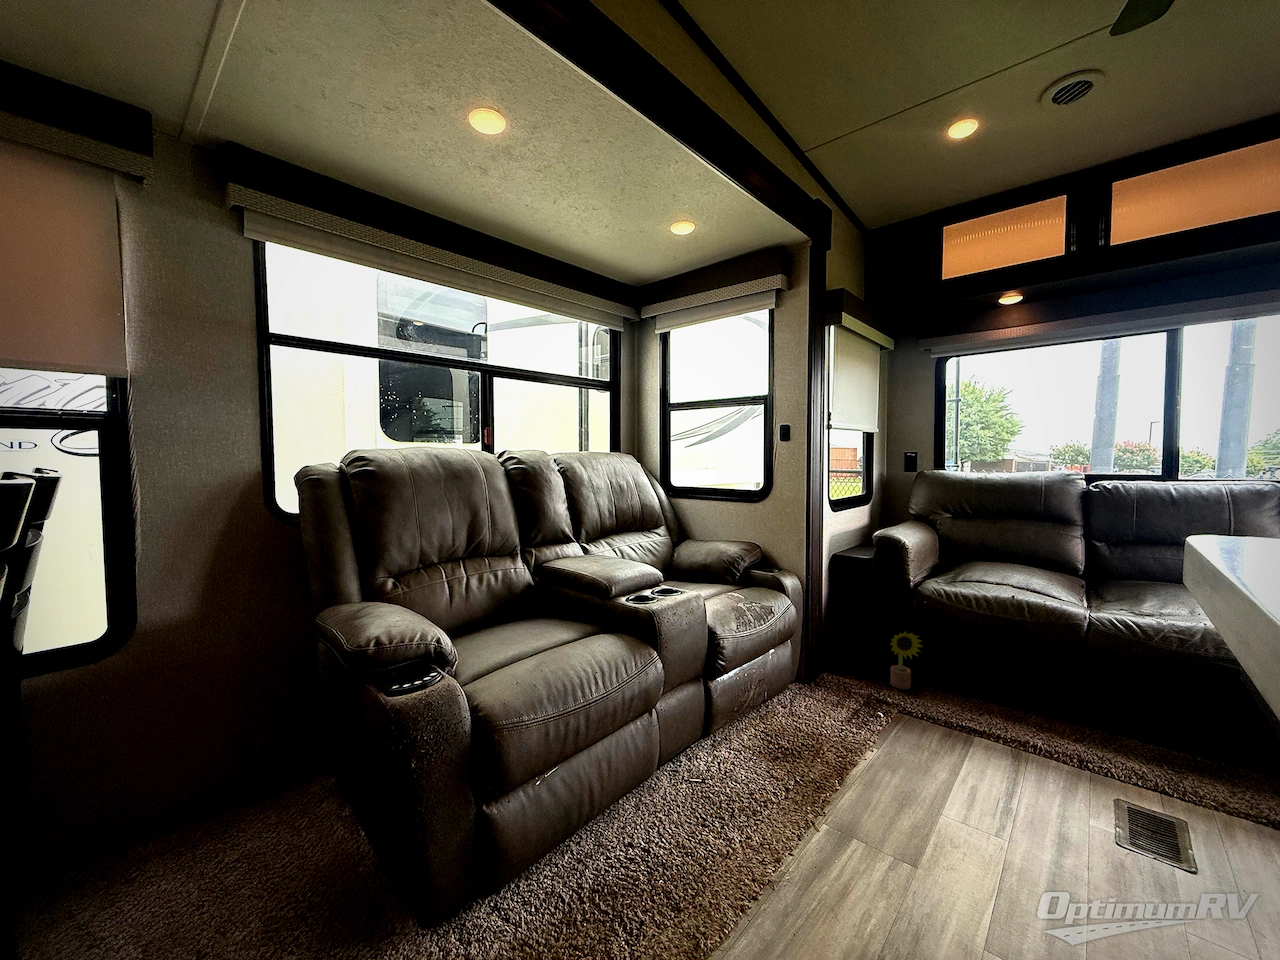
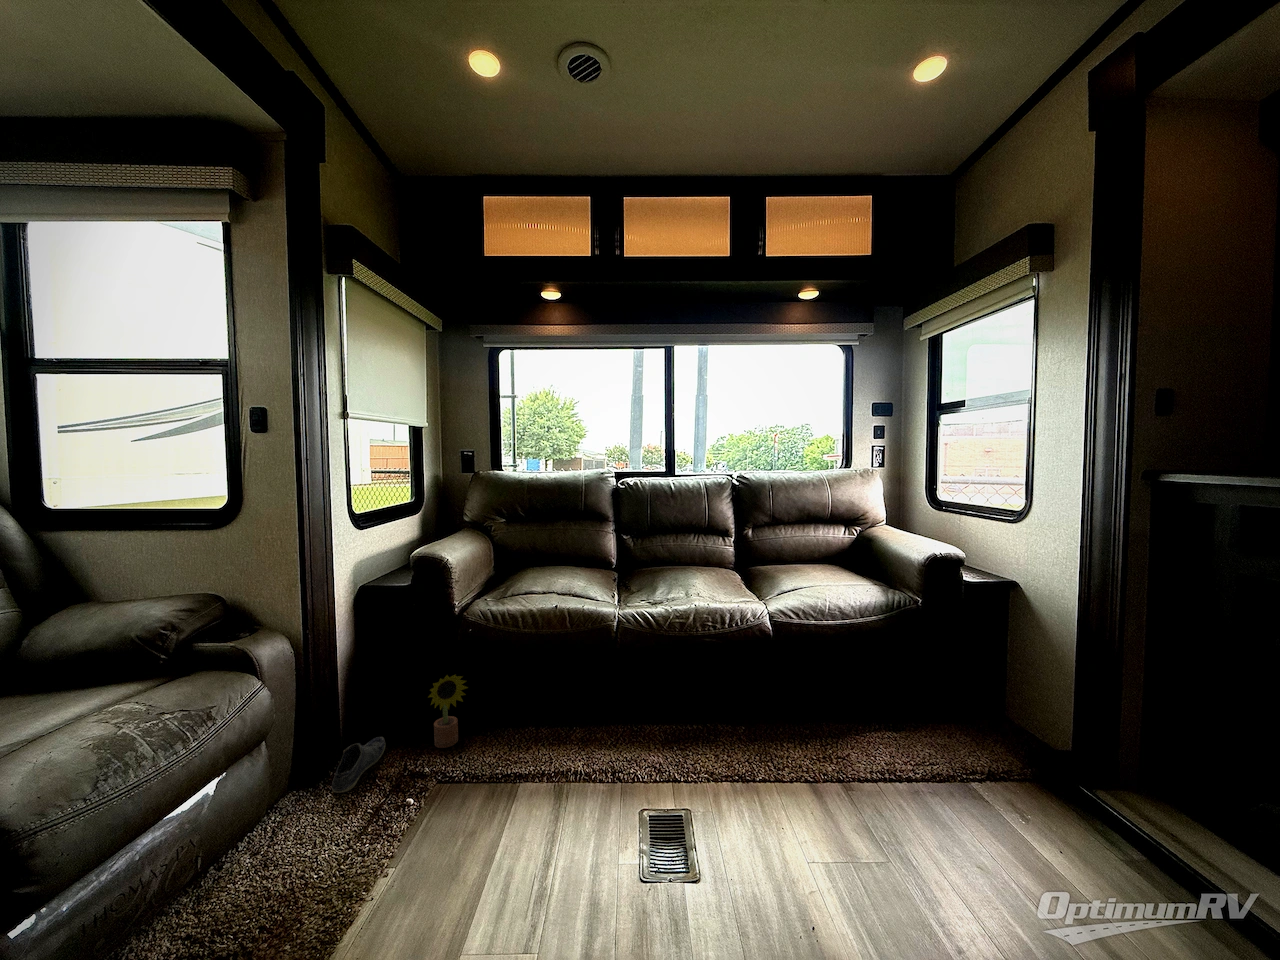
shoe: none [821,662,852,692] -> present [332,737,385,793]

